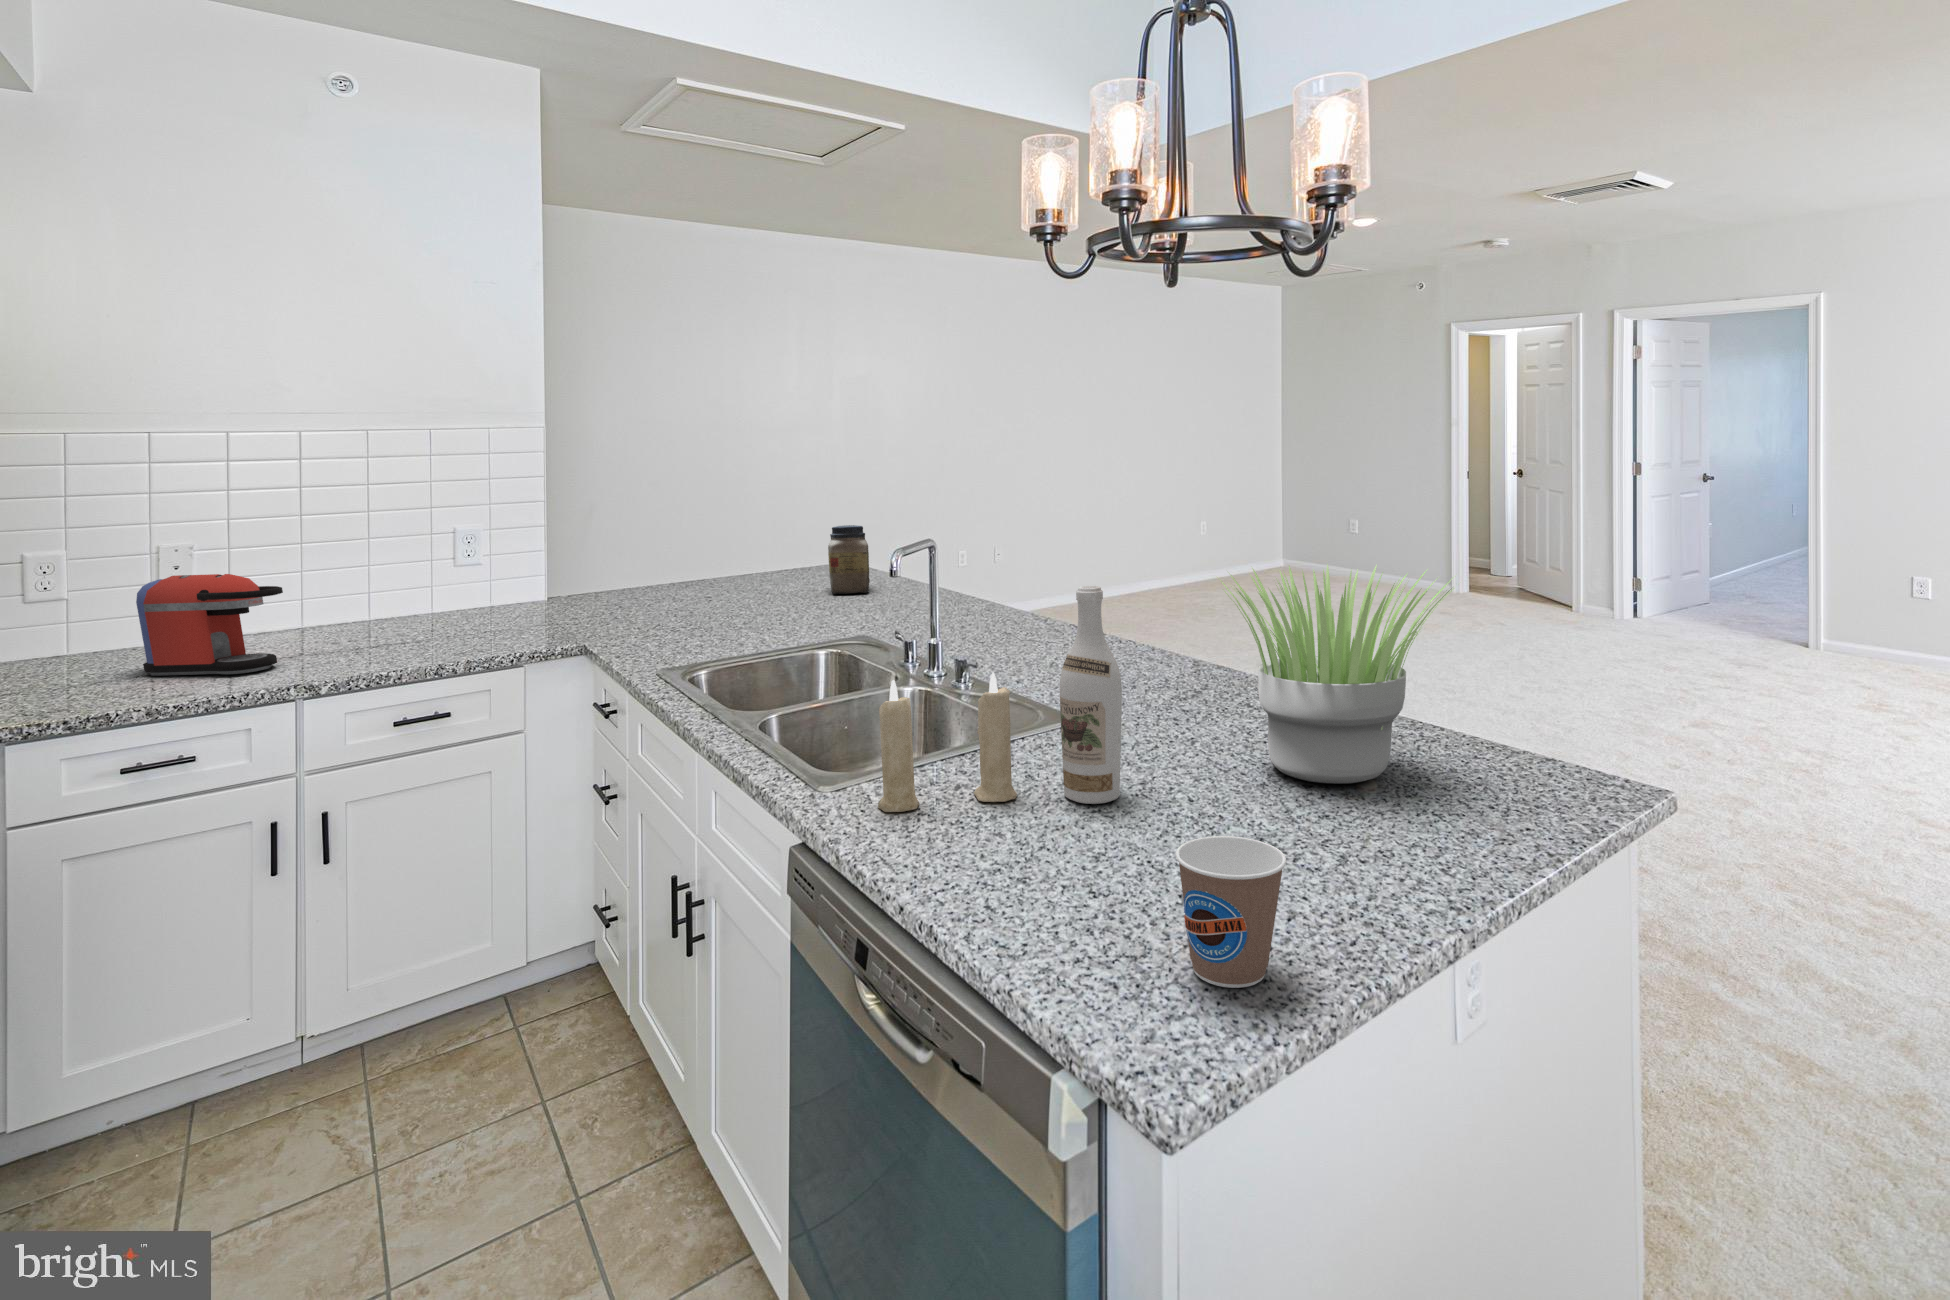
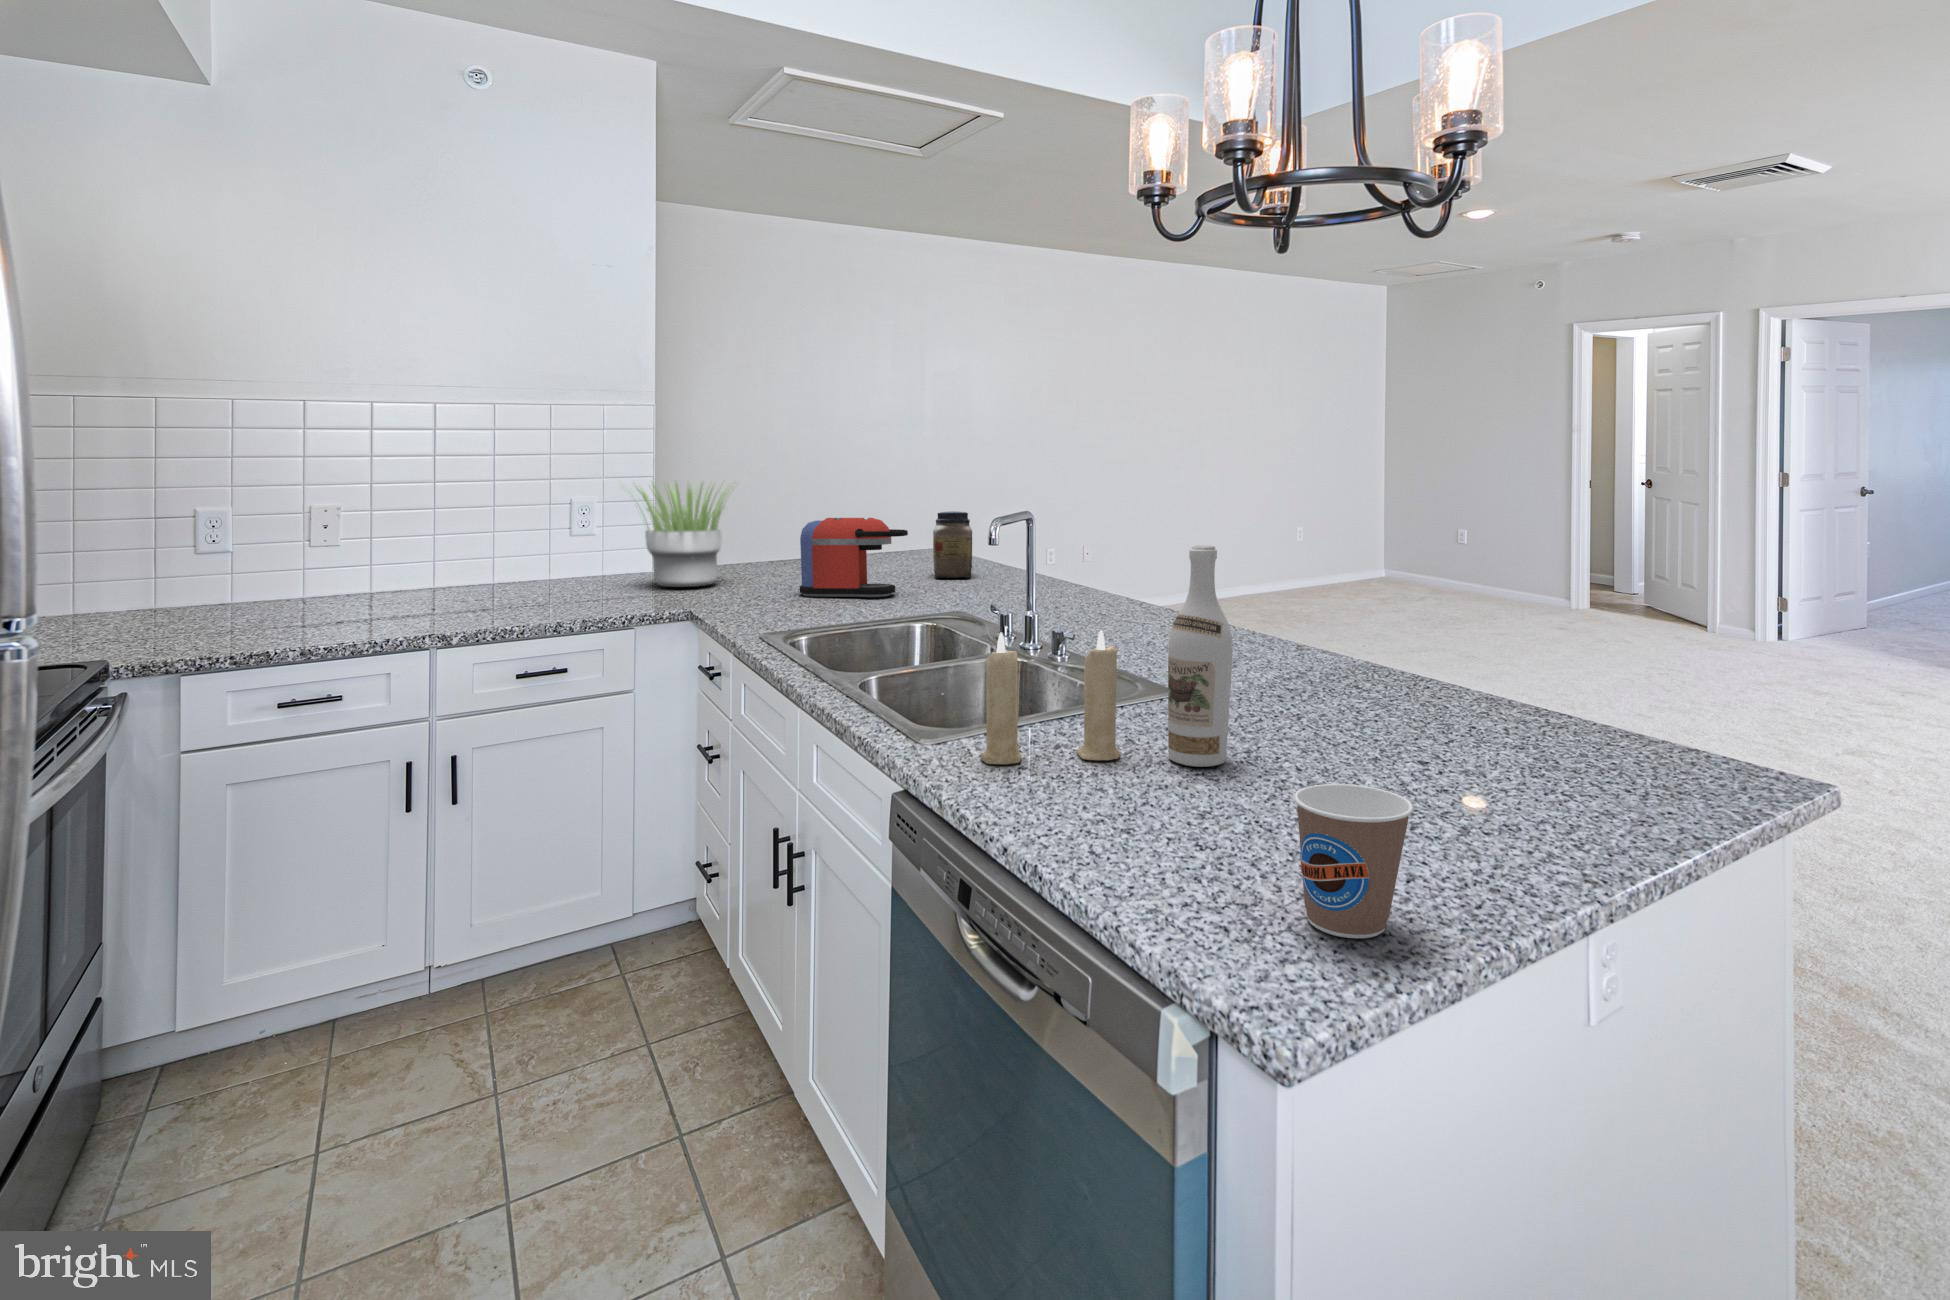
potted plant: present [1220,564,1453,784] -> present [629,482,727,587]
coffee maker: present [136,574,283,676] -> present [799,518,908,597]

